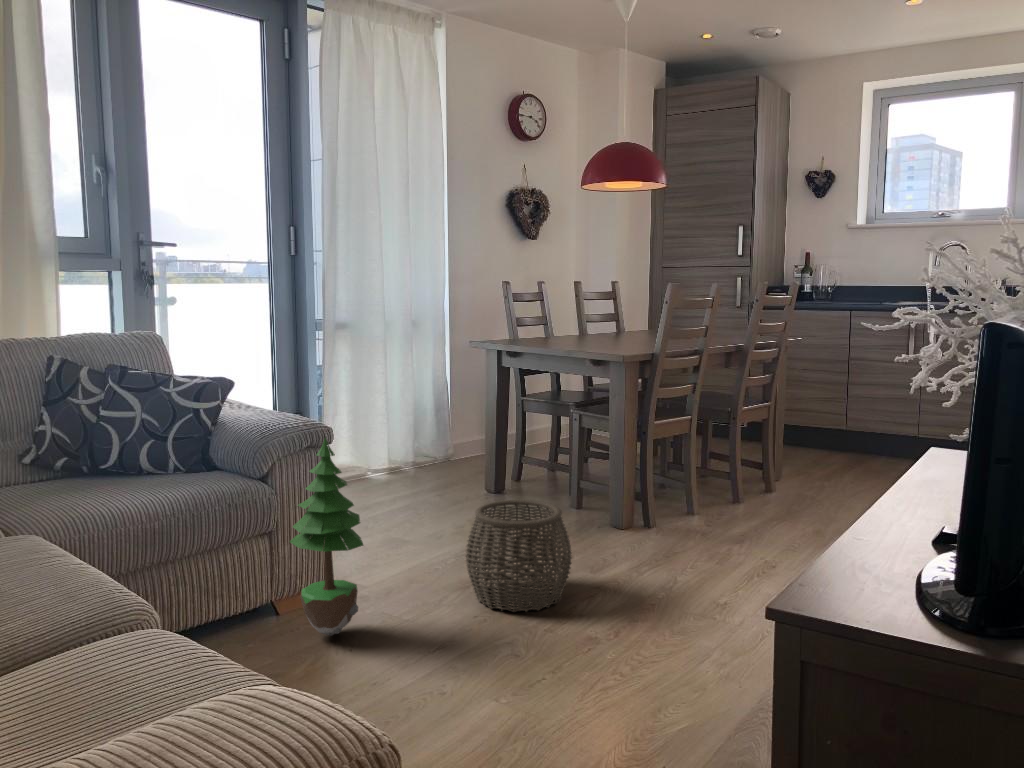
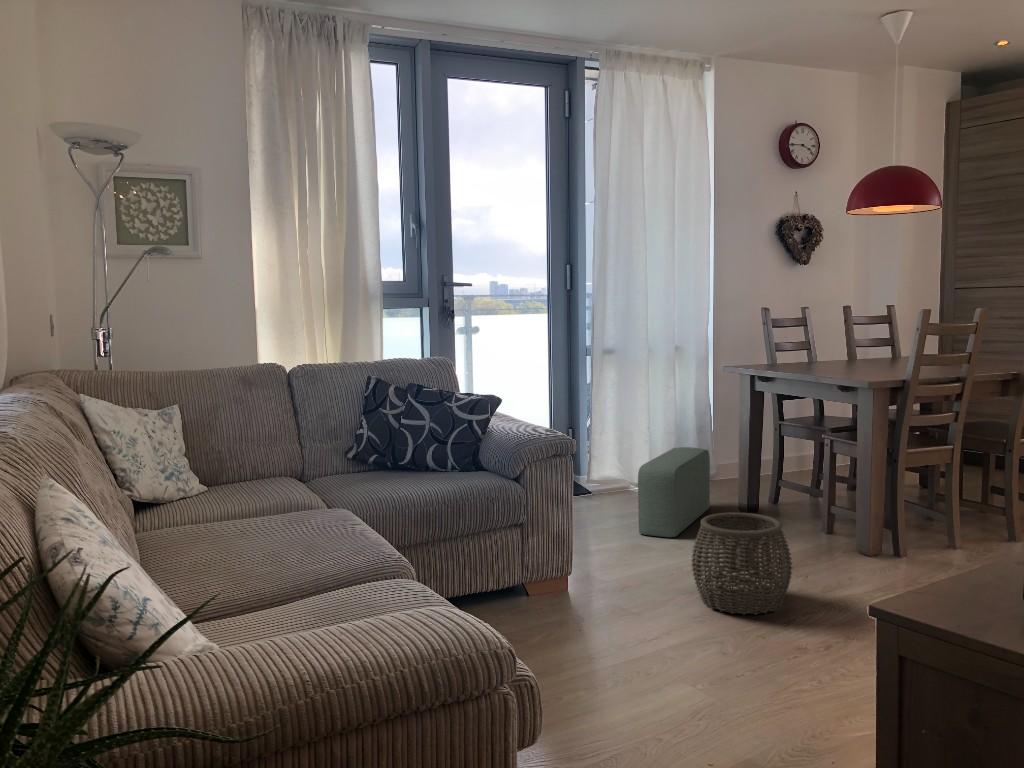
pouf: none [386,429,454,528] -> present [638,447,710,537]
potted tree: present [290,438,363,636] -> none [534,446,595,615]

